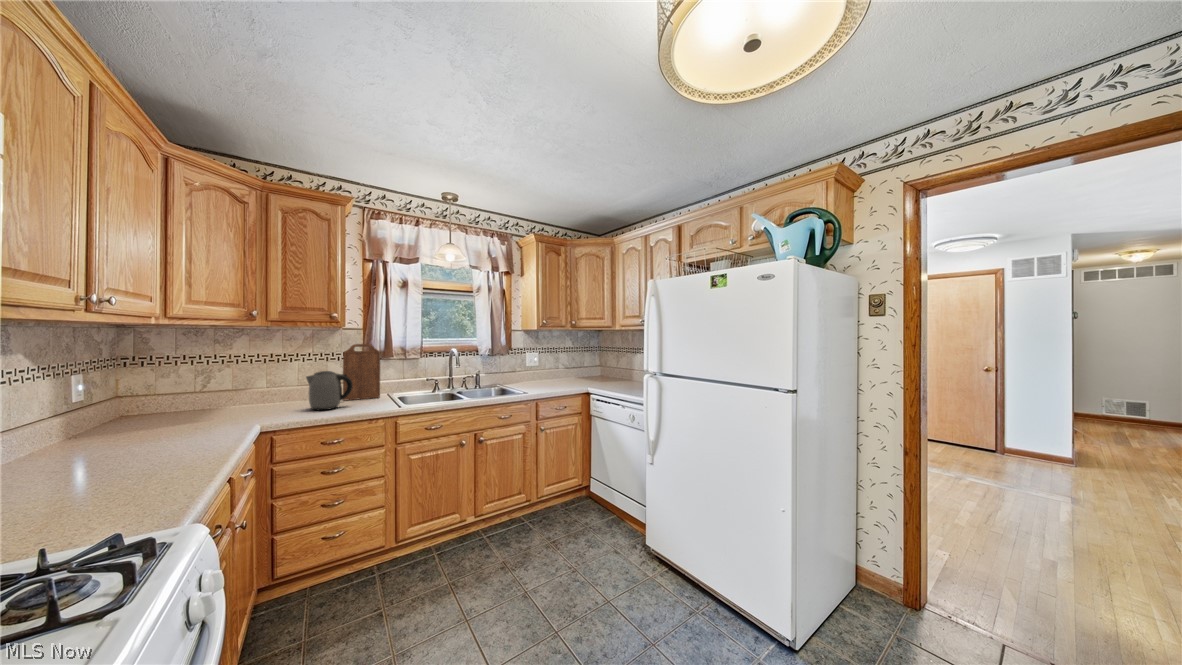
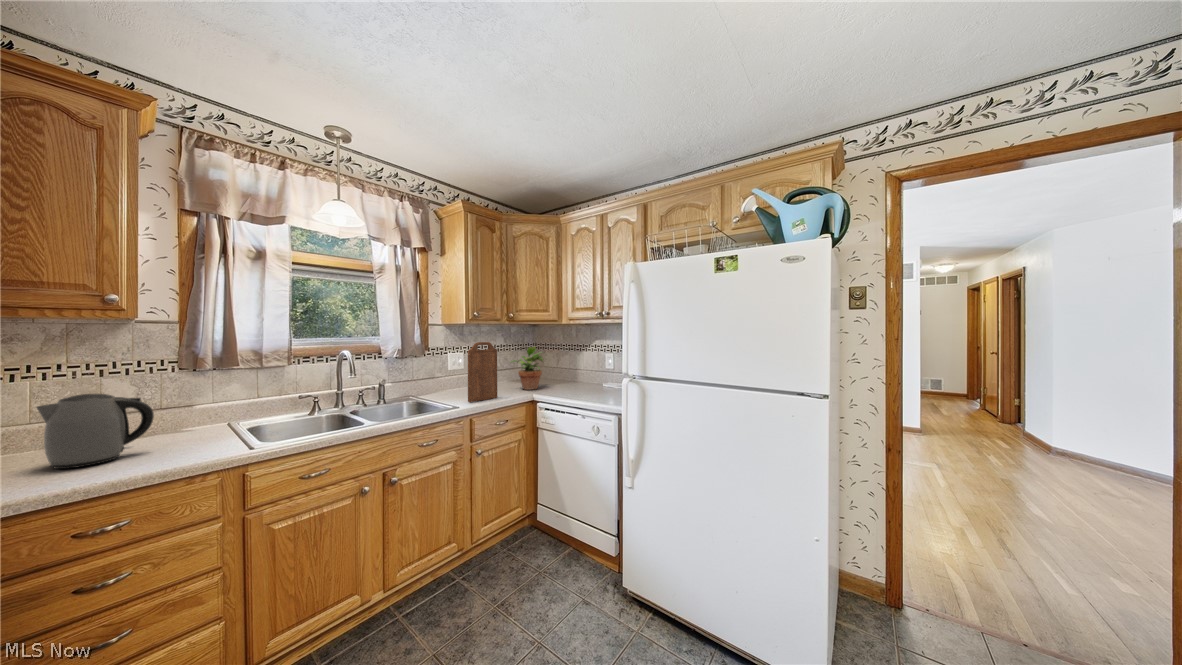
cutting board: present [343,344,380,400] -> present [468,342,497,402]
potted plant: none [576,348,606,384] -> present [510,347,543,390]

